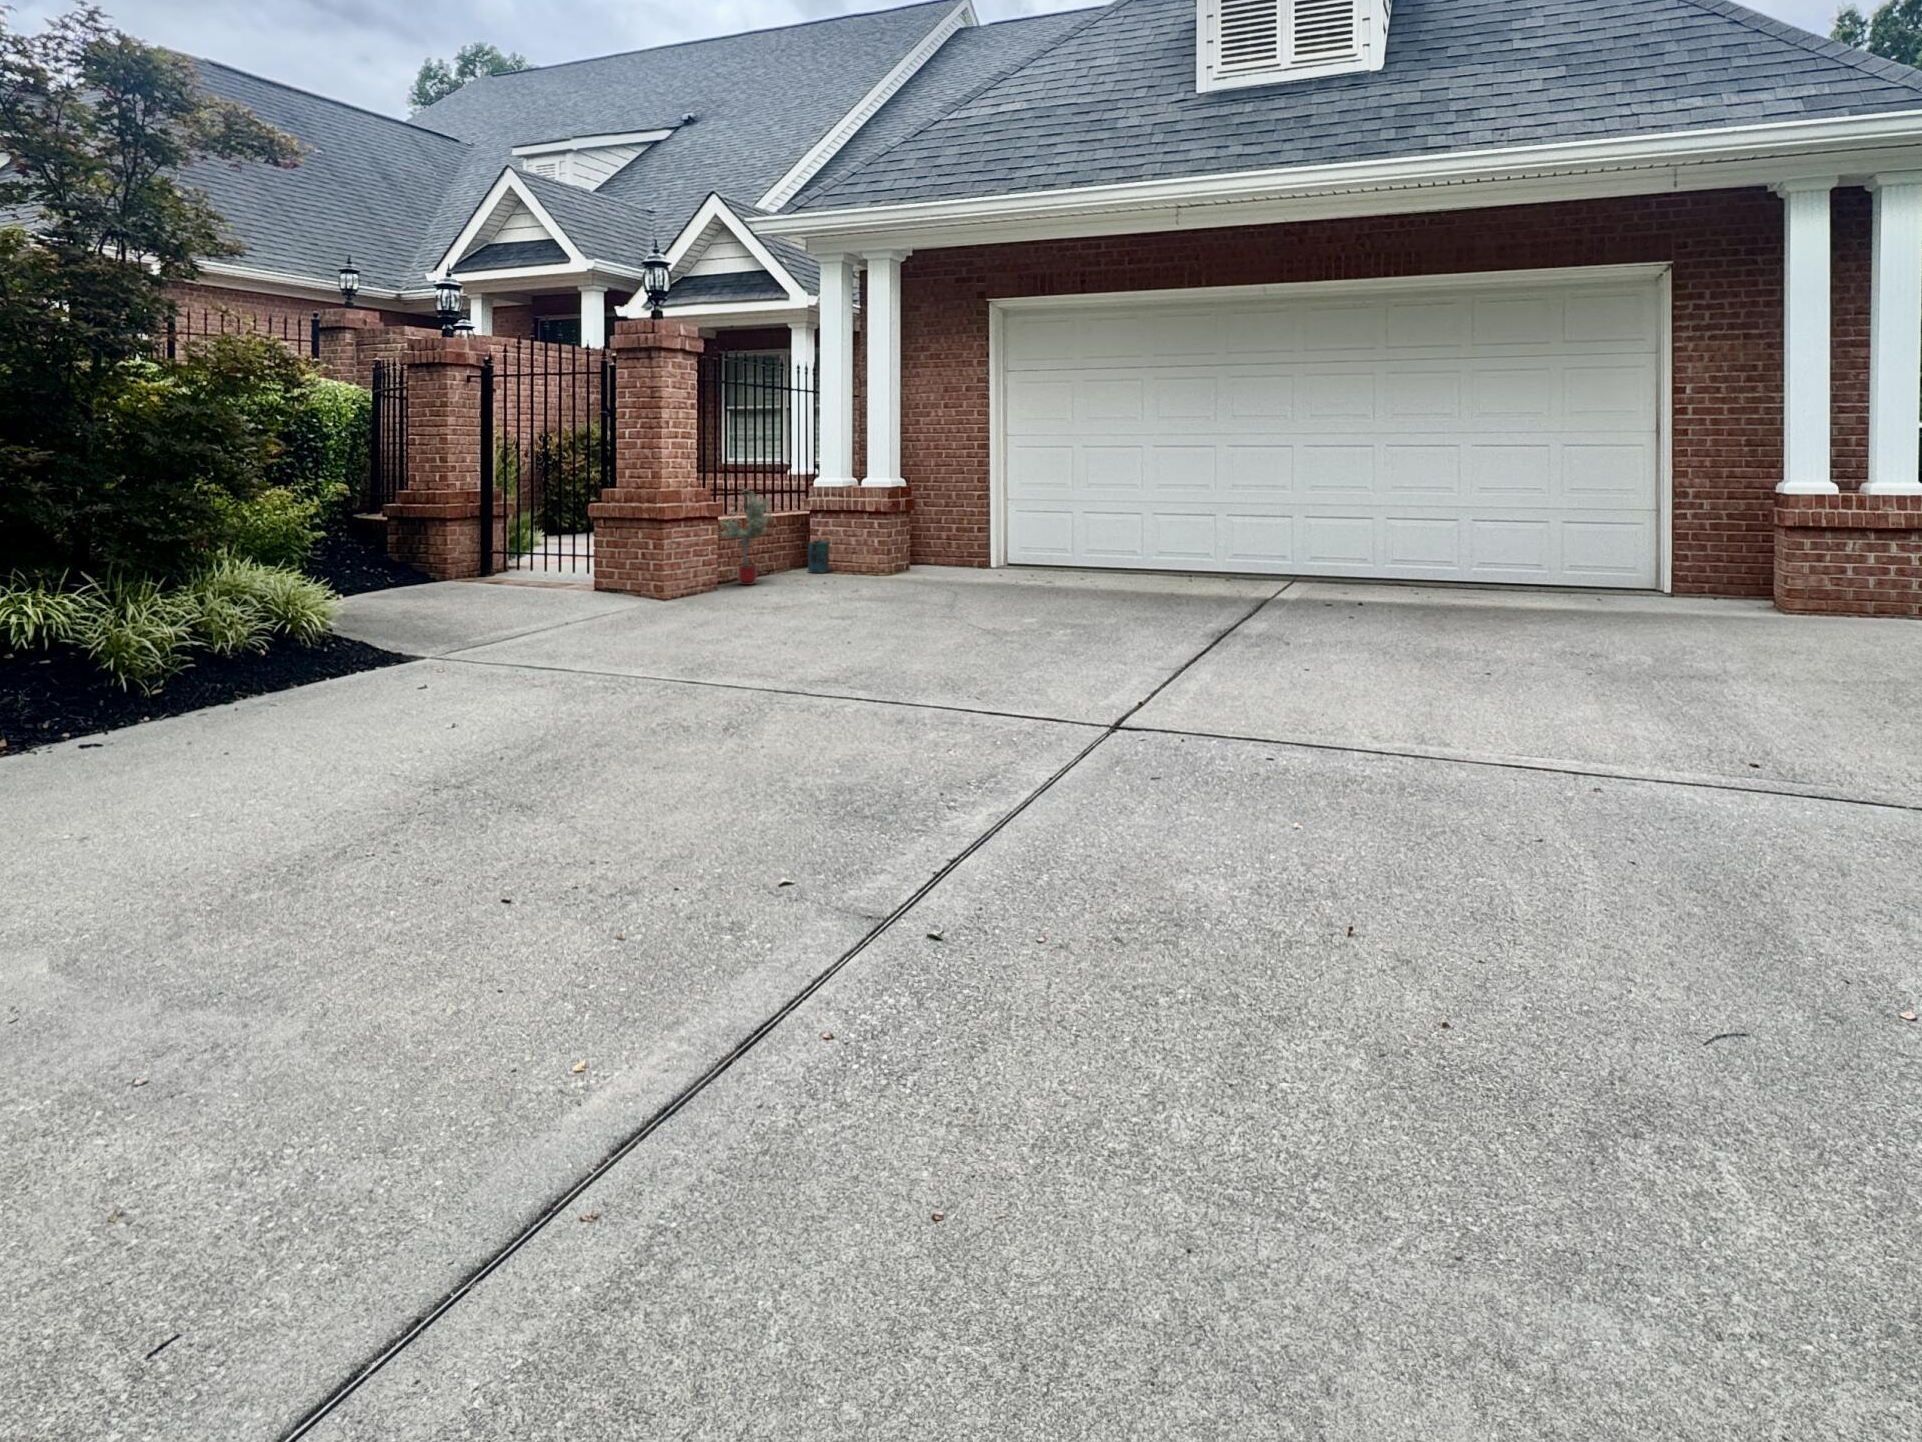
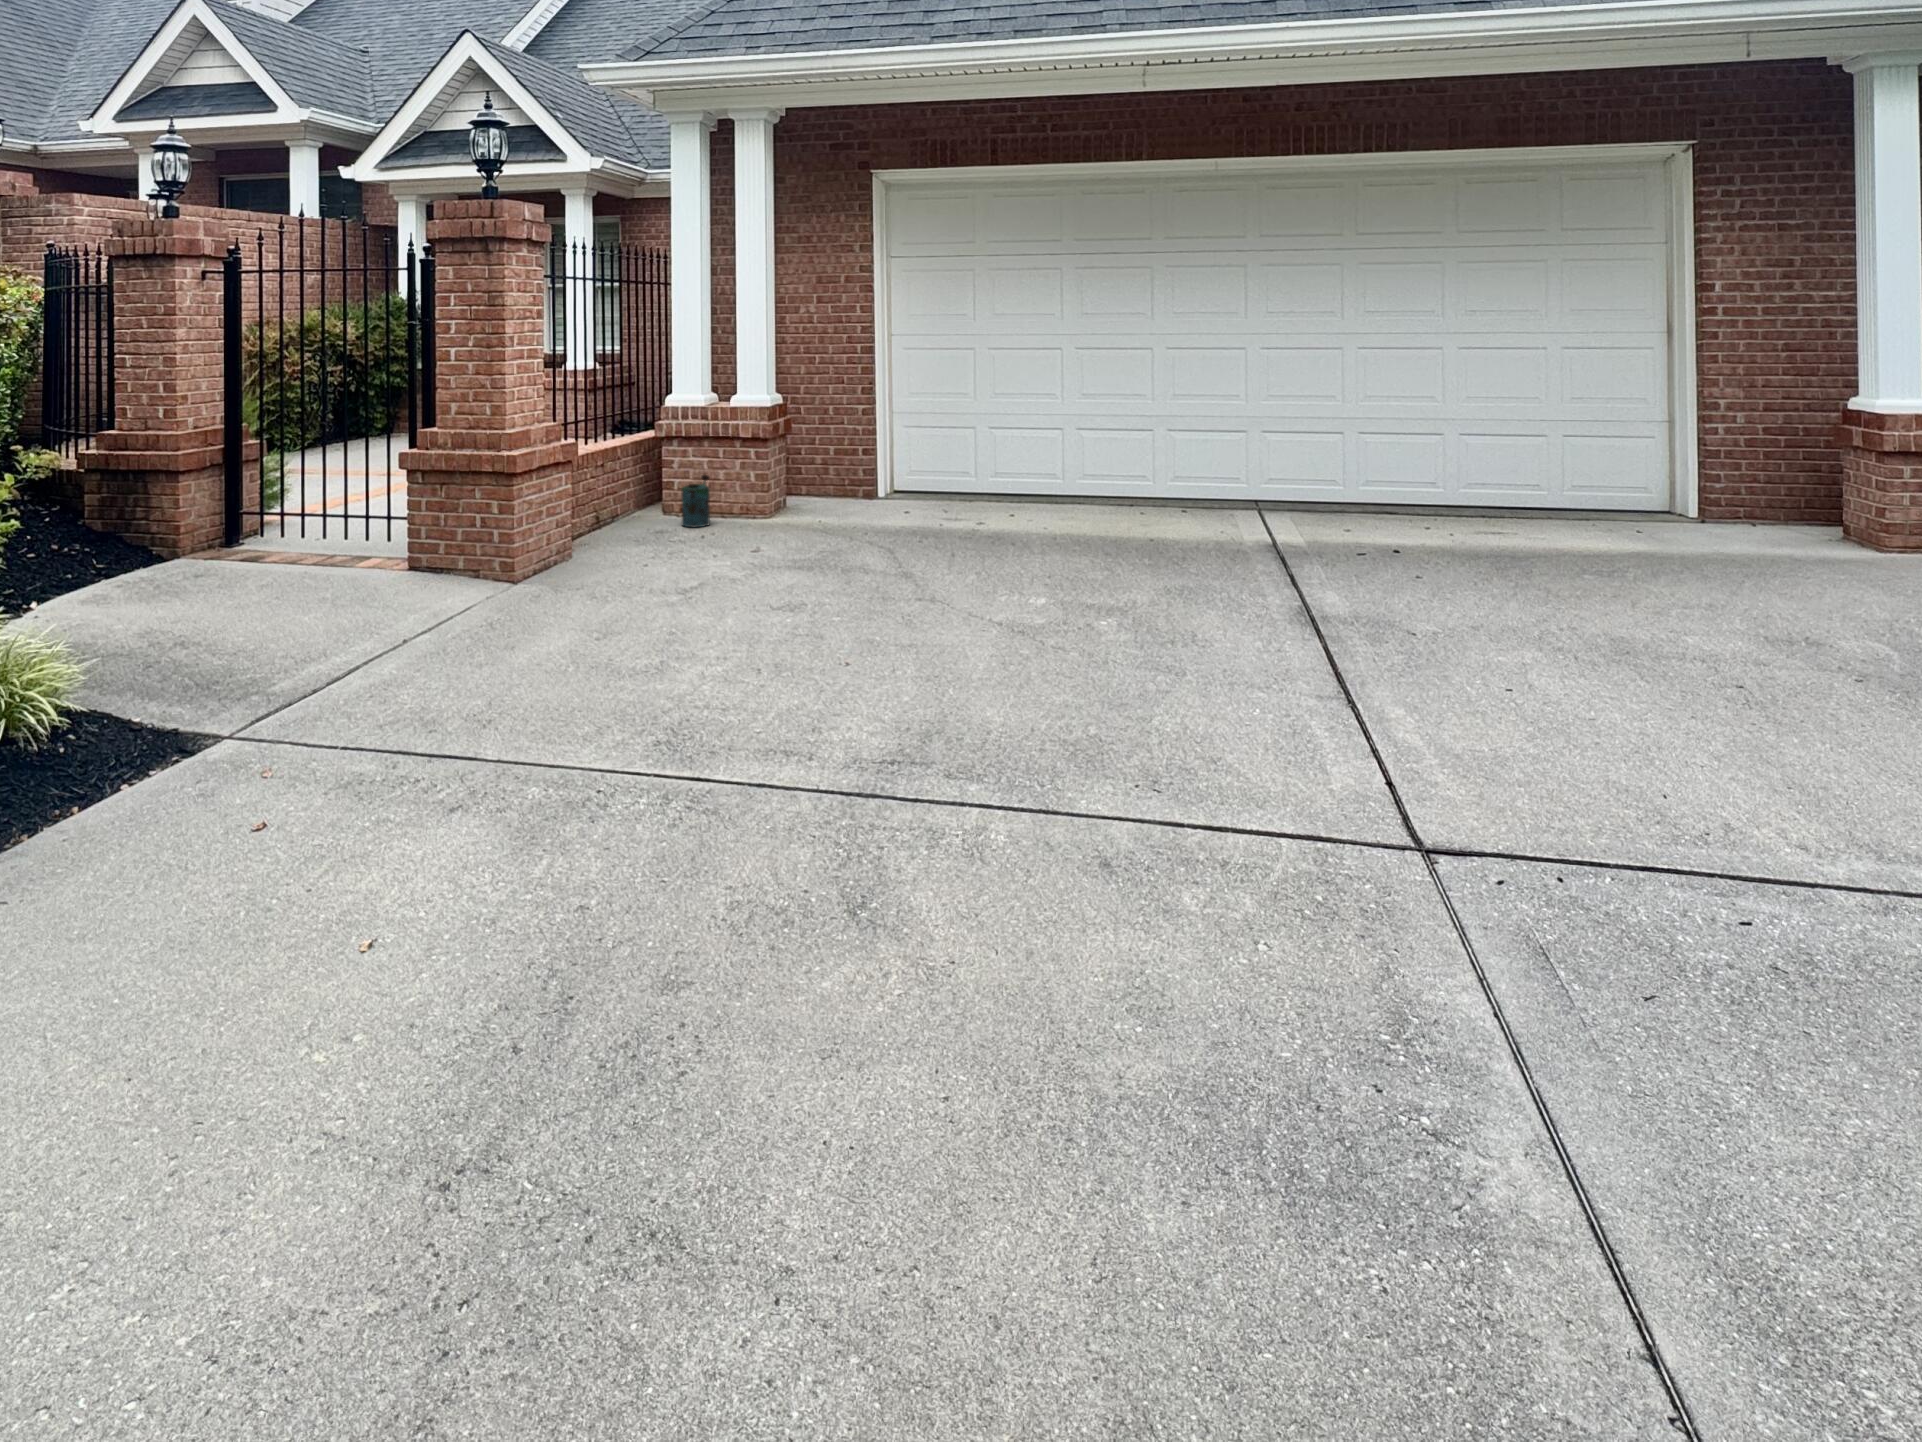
potted tree: present [717,488,772,585] -> none [580,423,650,555]

